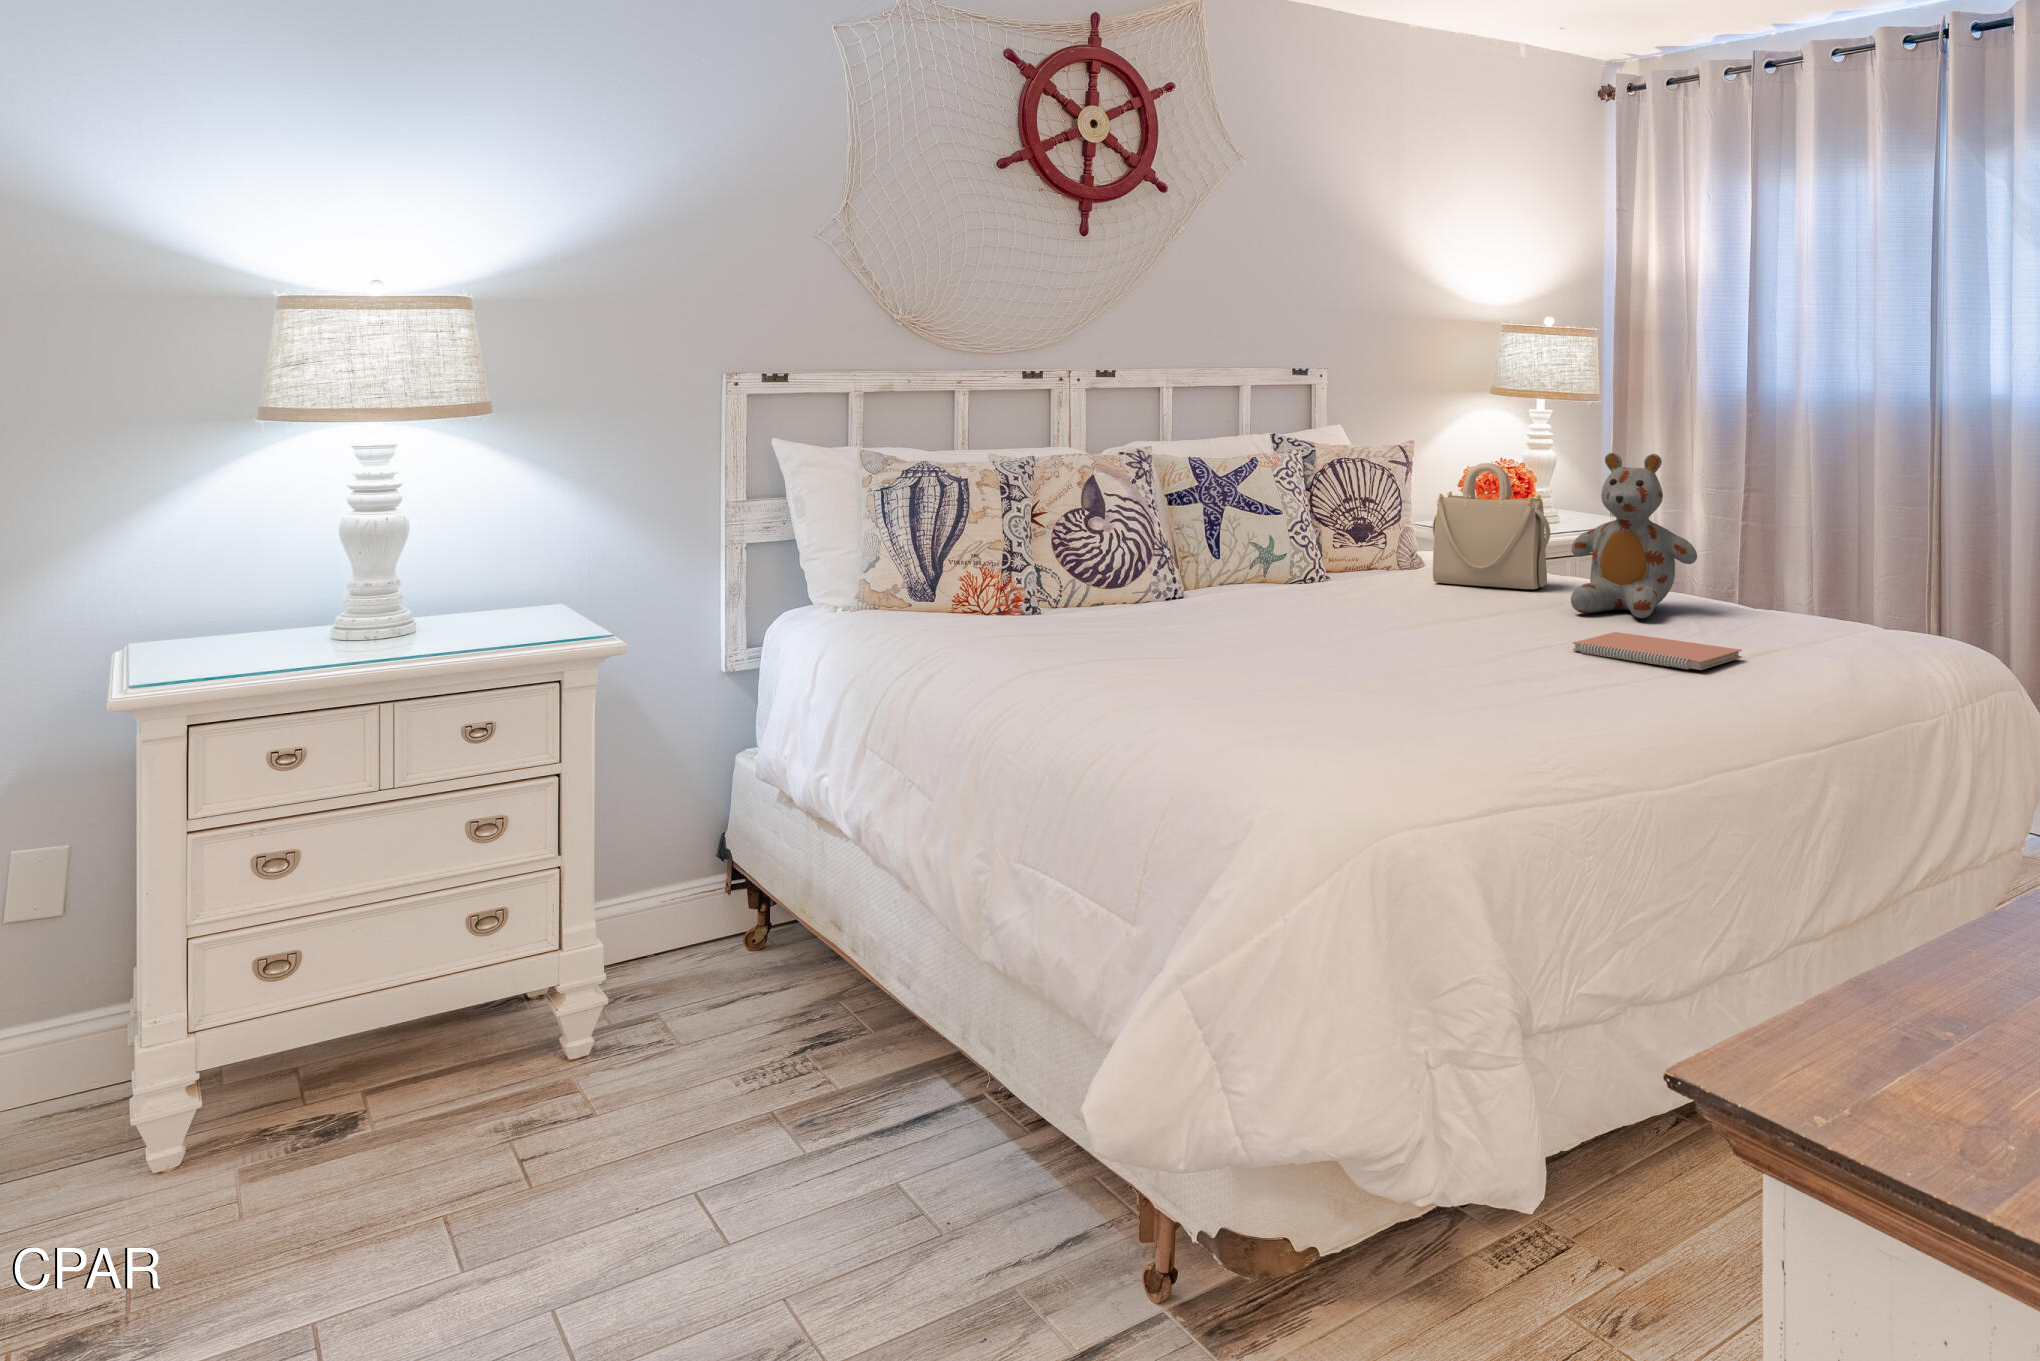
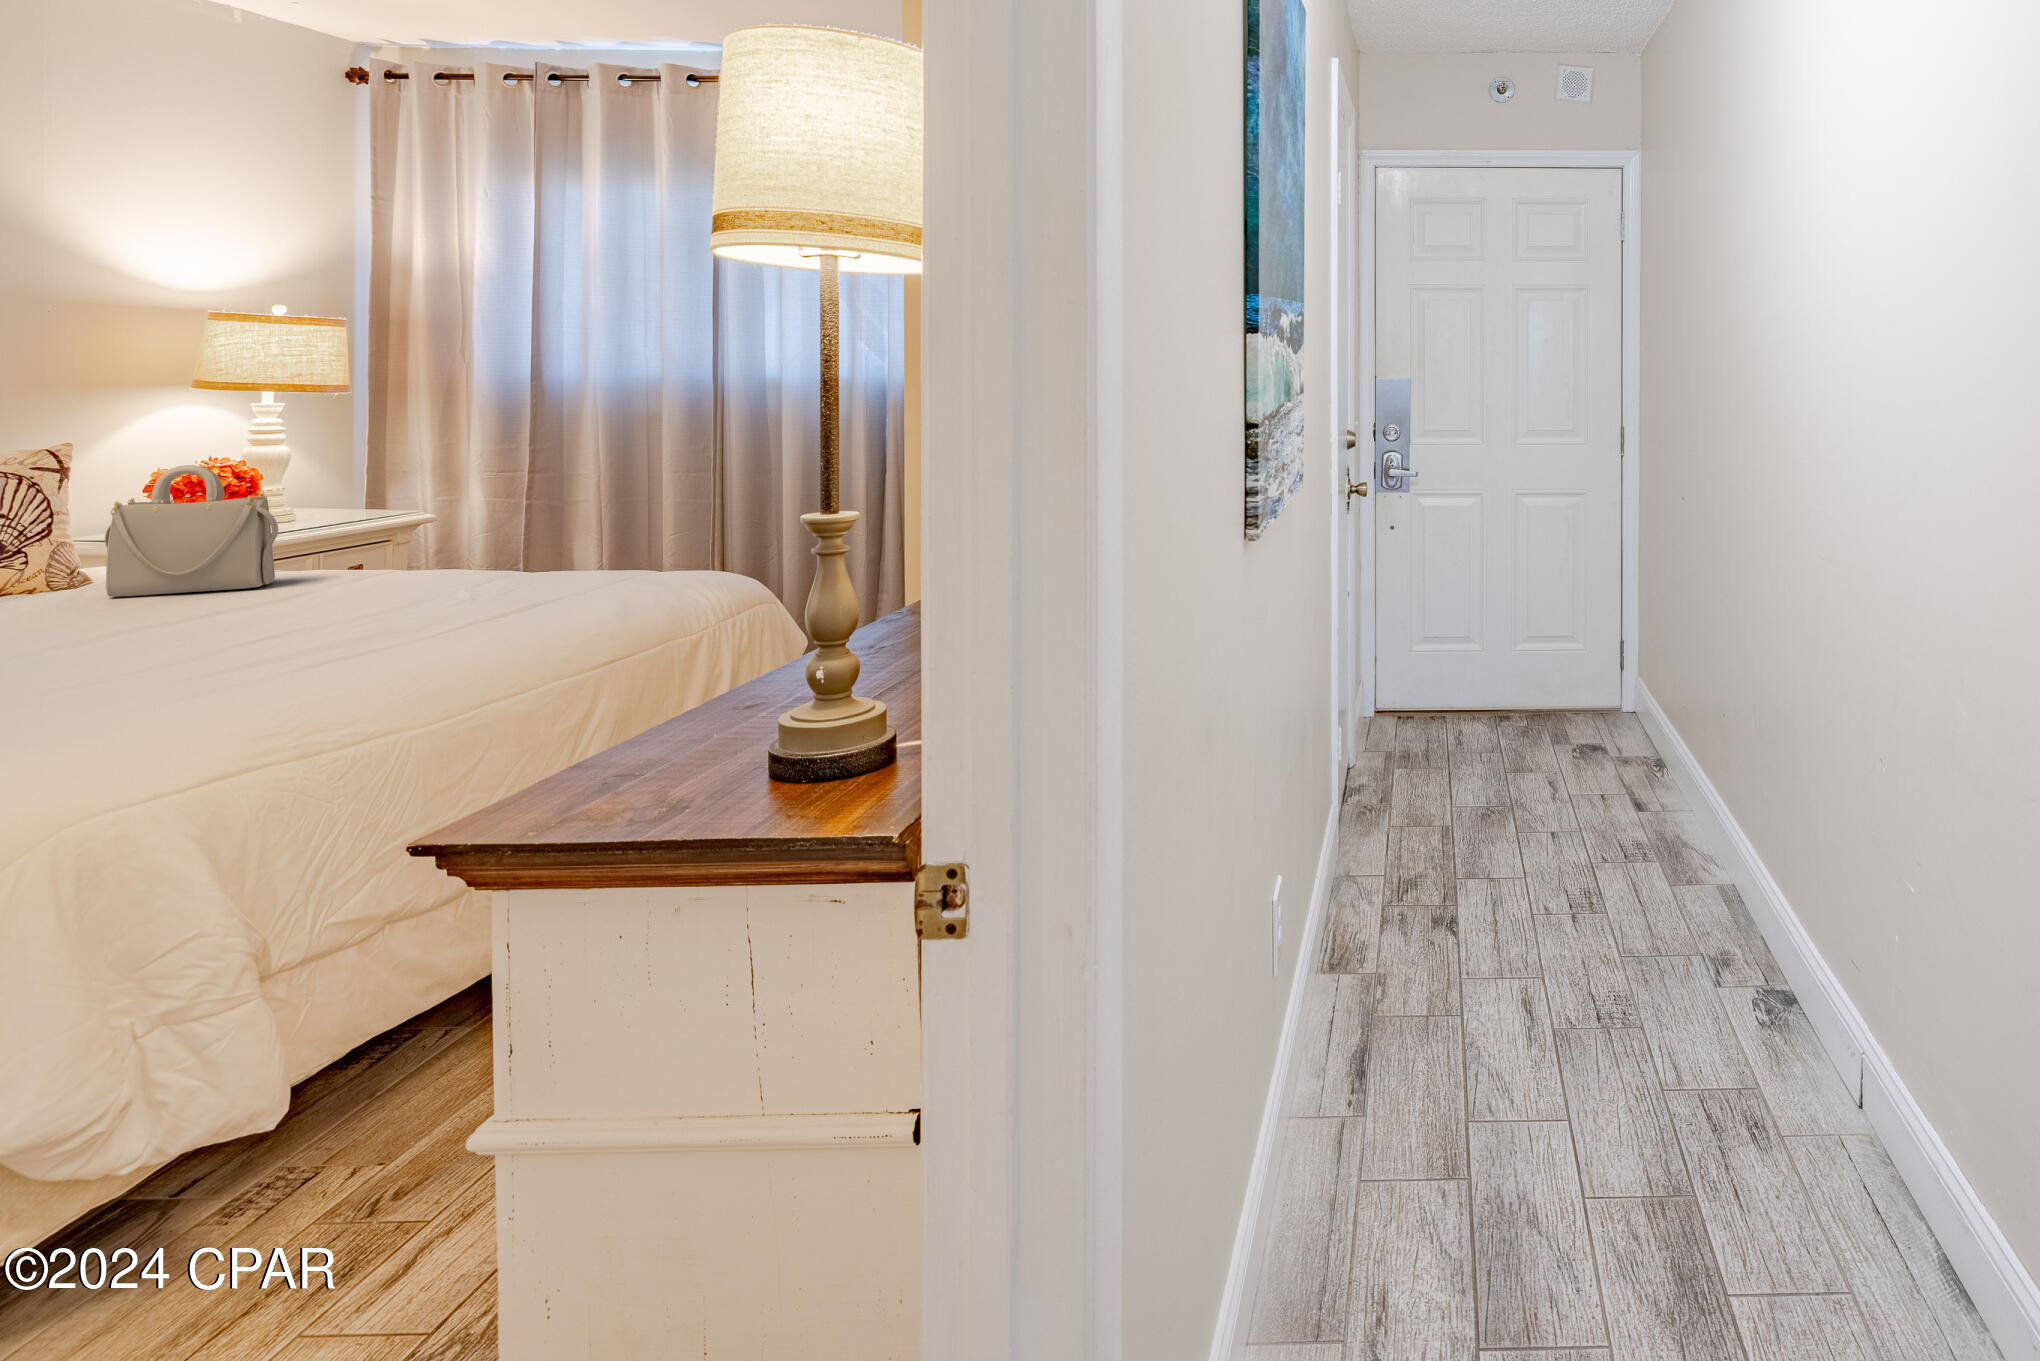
stuffed bear: present [1571,453,1697,618] -> none [304,445,457,601]
notebook: present [1573,632,1742,670] -> none [303,606,497,635]

